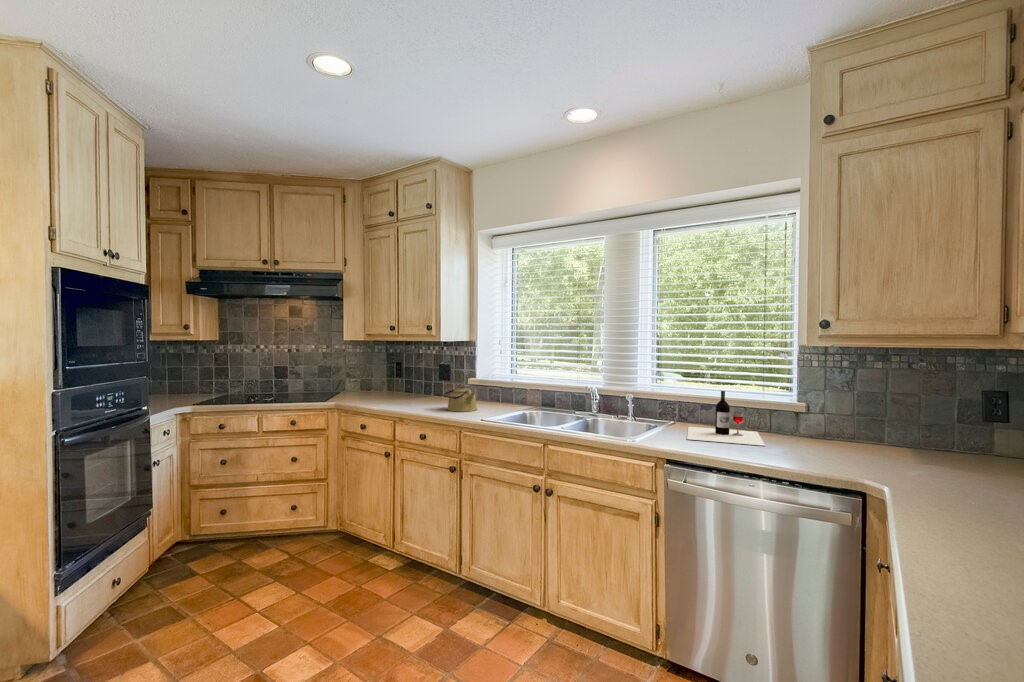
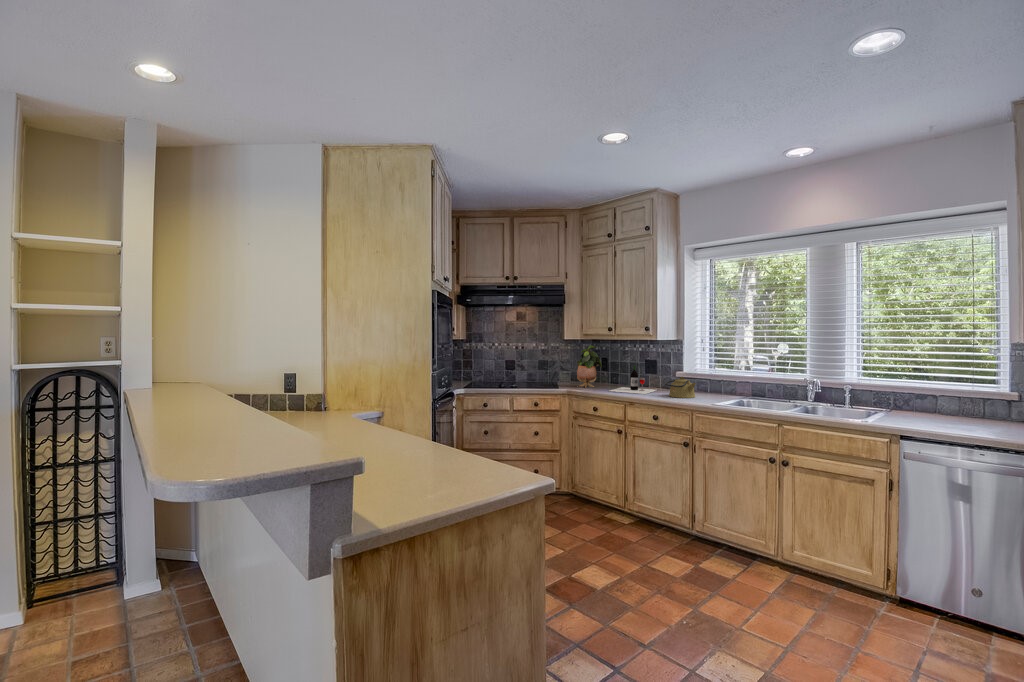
potted plant: none [353,347,384,400] -> present [577,345,602,388]
wine bottle: present [687,391,765,446] -> present [610,366,656,394]

